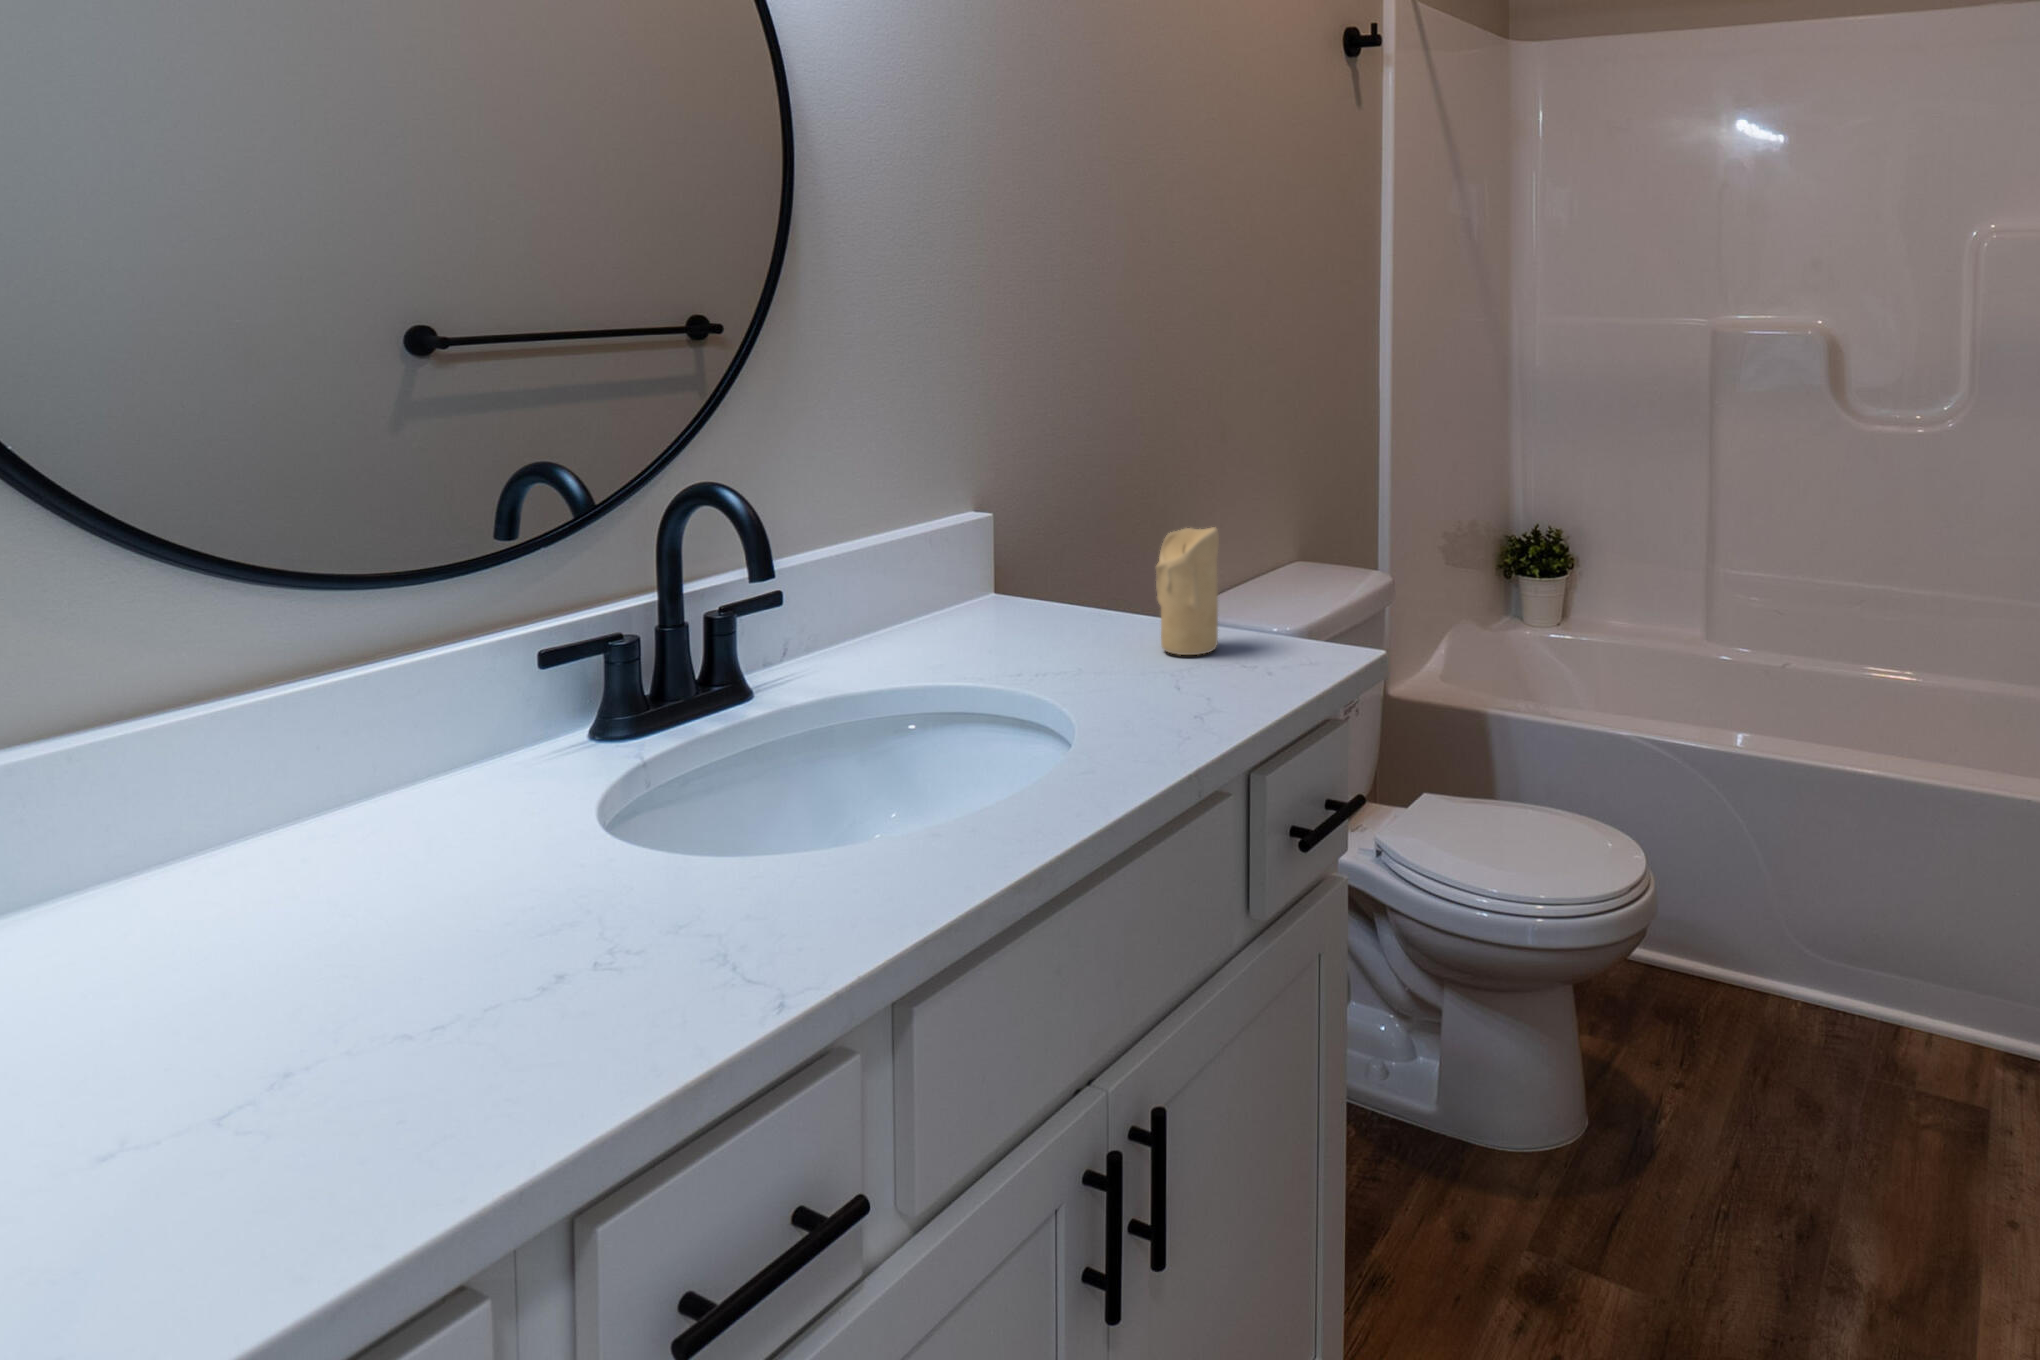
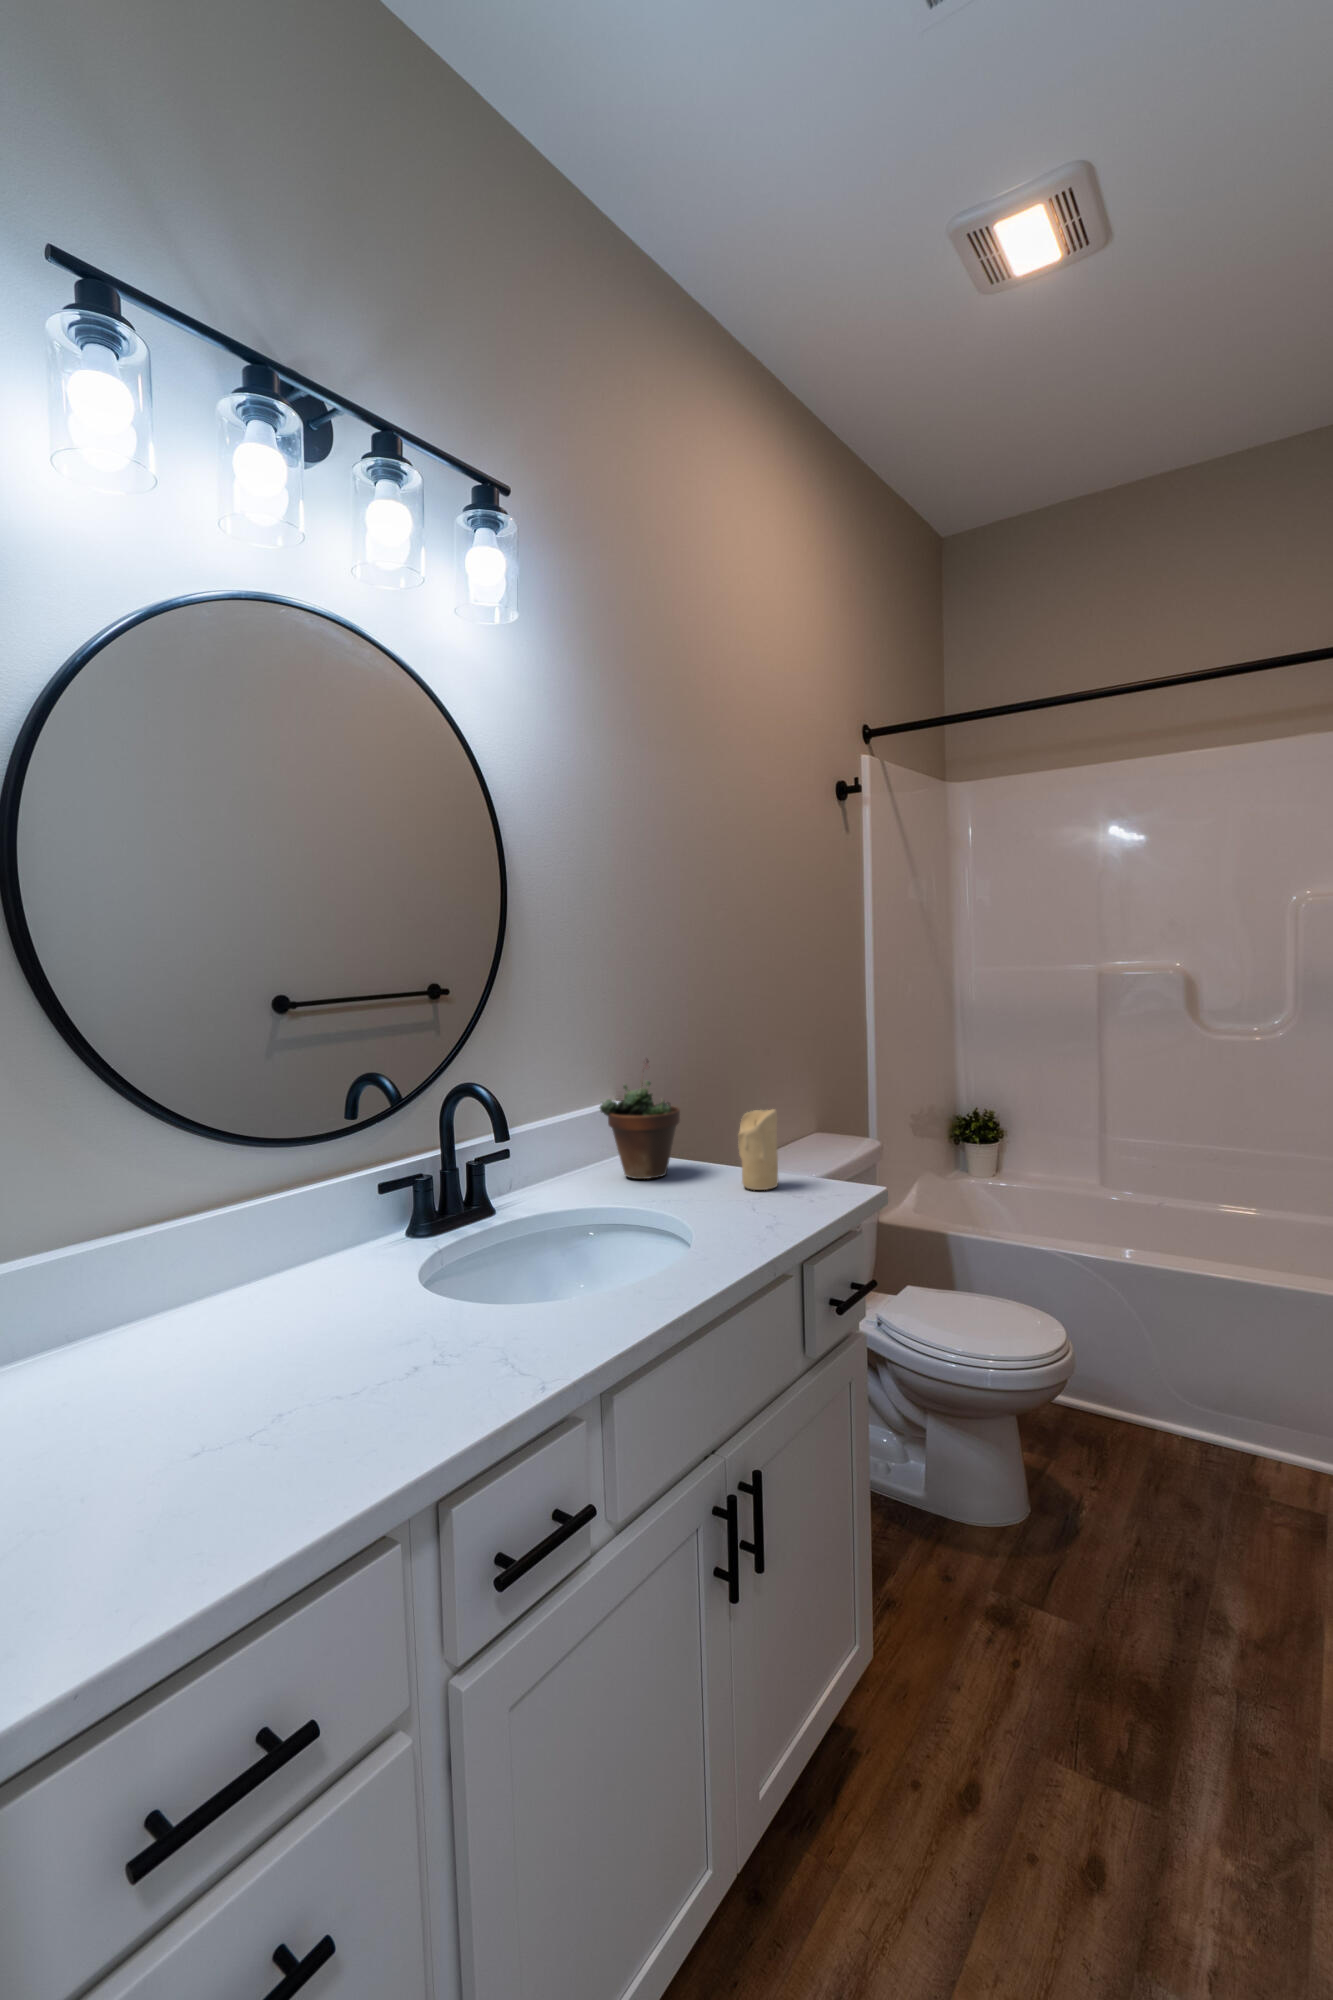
succulent plant: none [937,441,1068,636] -> present [600,1059,680,1179]

